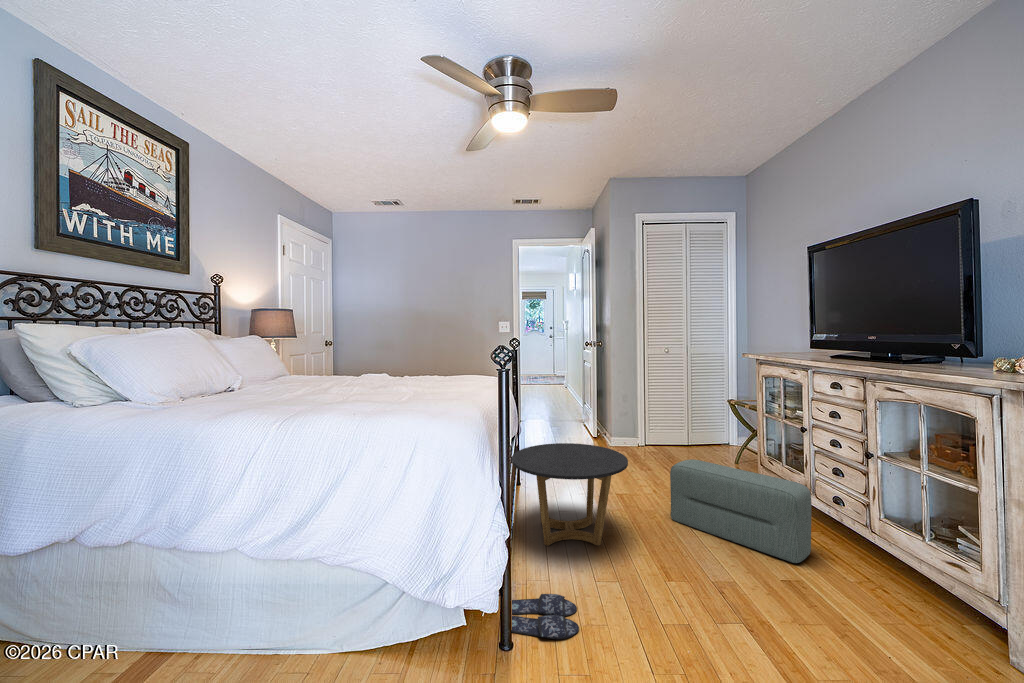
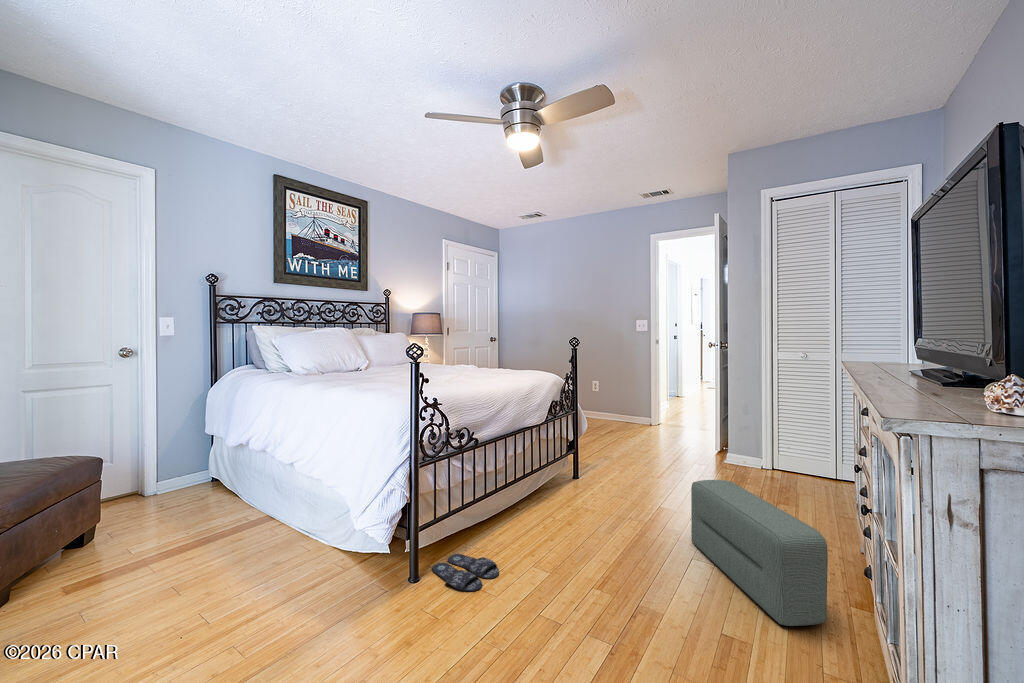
side table: present [511,443,628,546] -> none [515,439,627,541]

